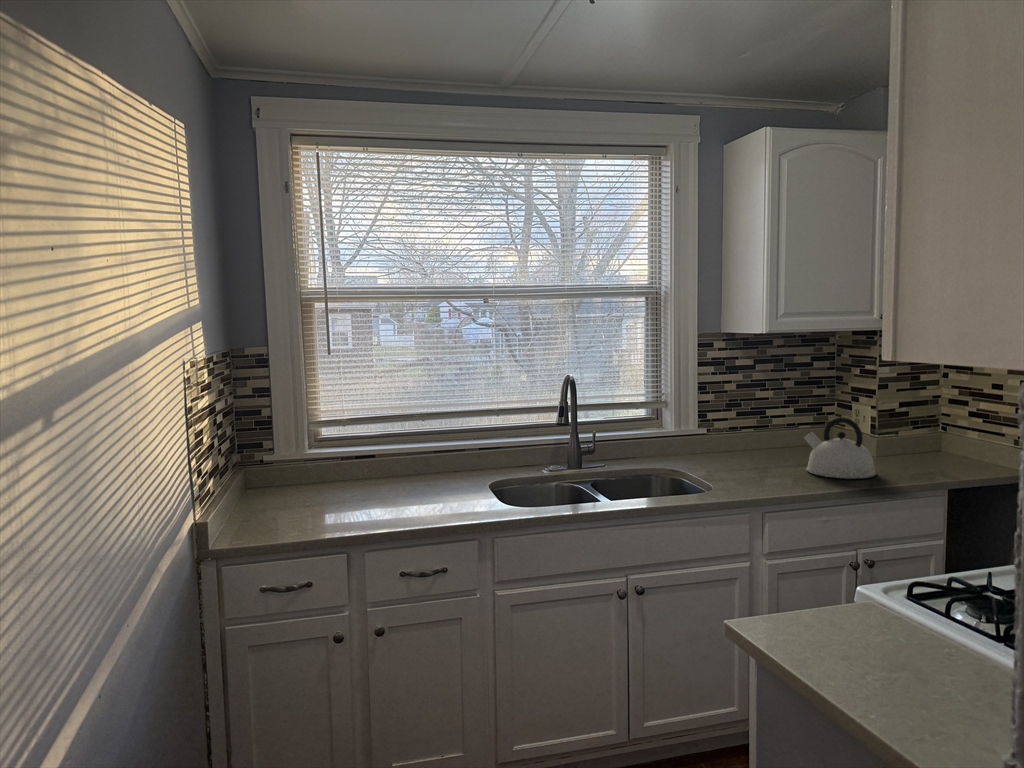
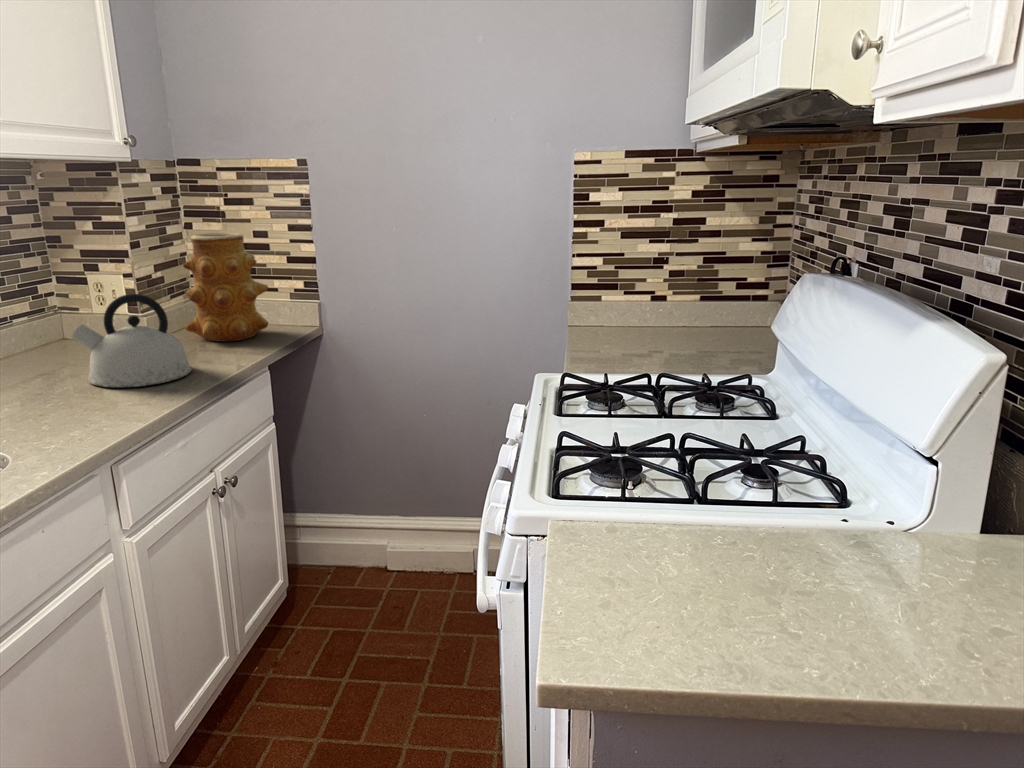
vase: none [906,382,981,468] -> present [183,233,269,342]

